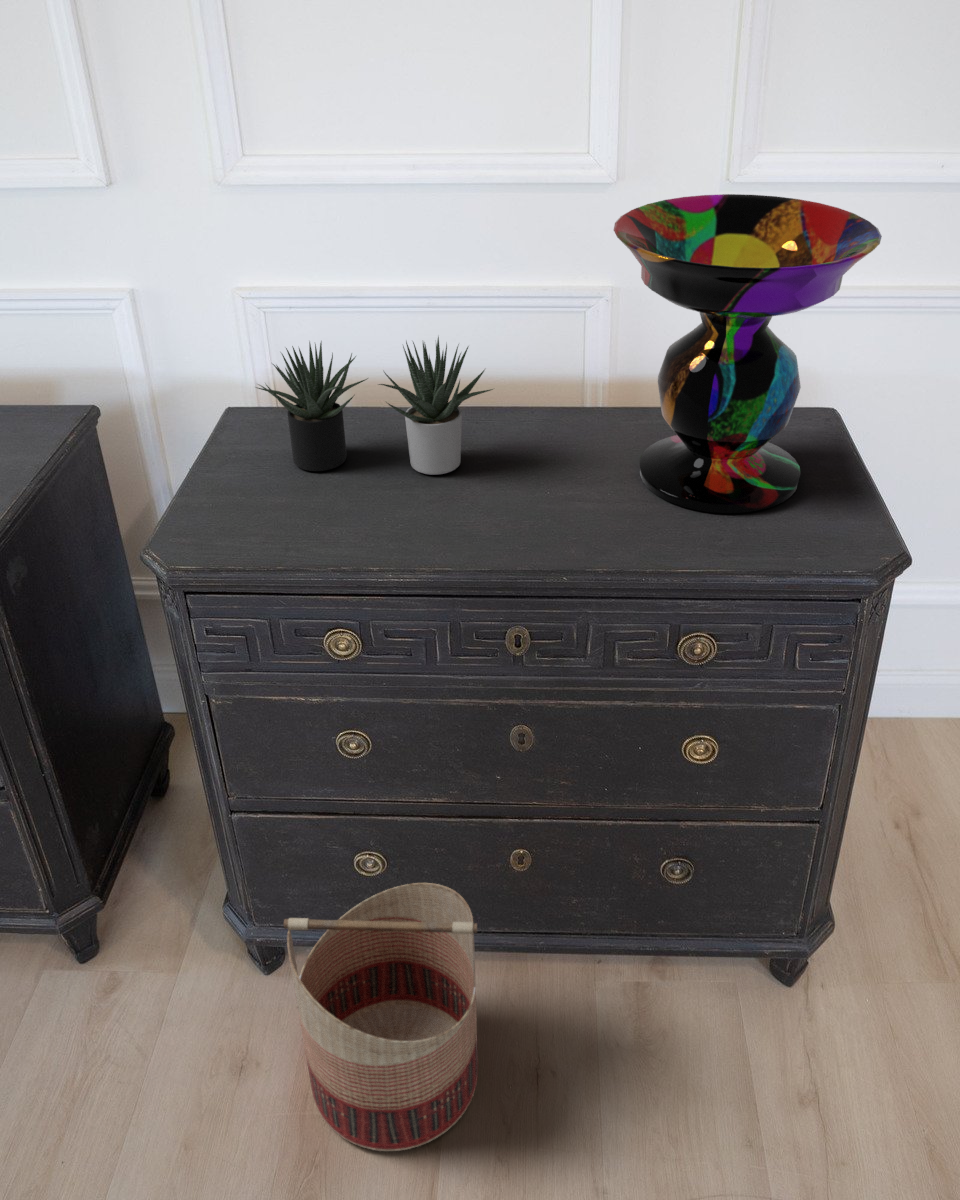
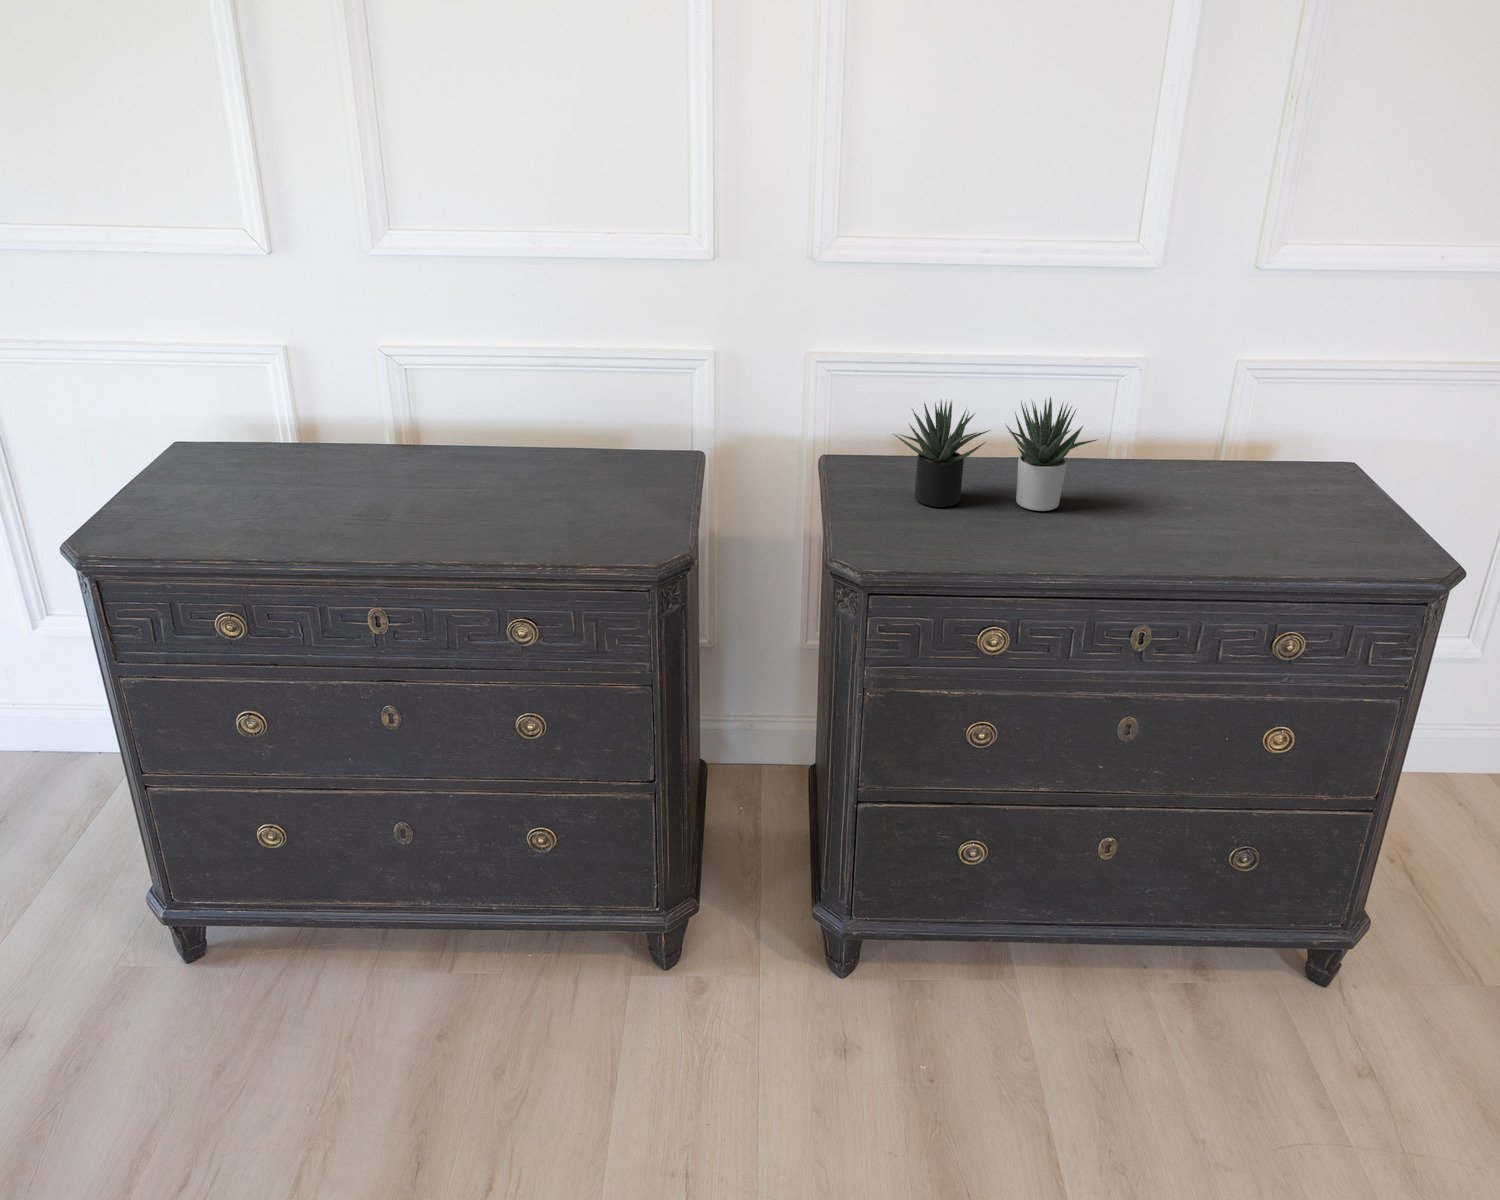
decorative bowl: present [614,194,882,513] -> none [1210,291,1433,540]
basket: present [284,883,478,1151] -> none [923,864,1105,1106]

